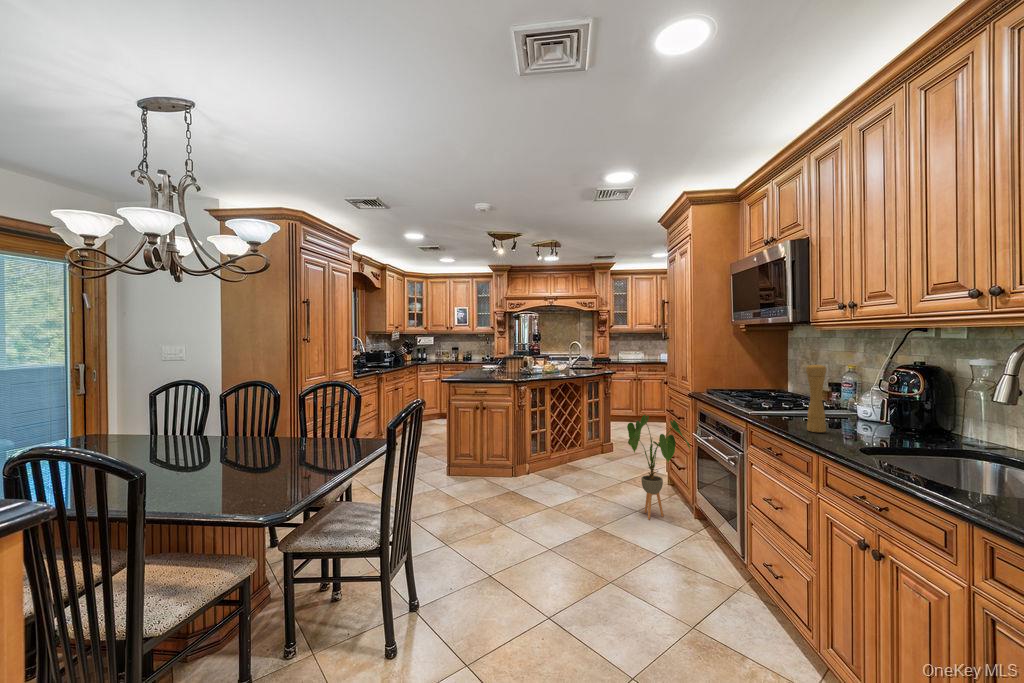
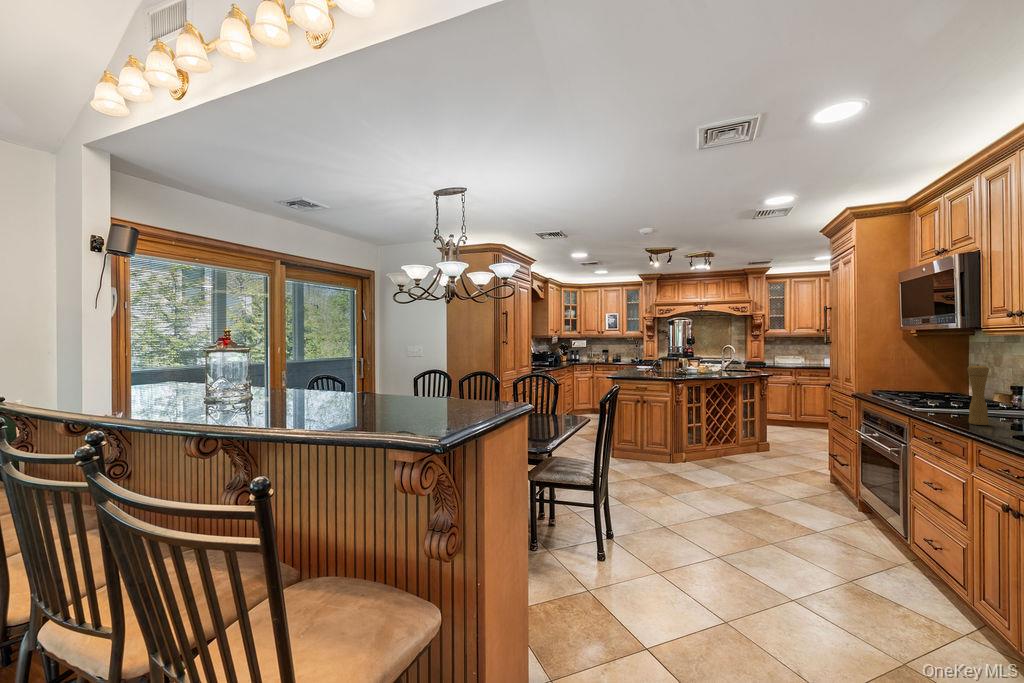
house plant: present [627,415,690,519] -> none [787,412,852,506]

